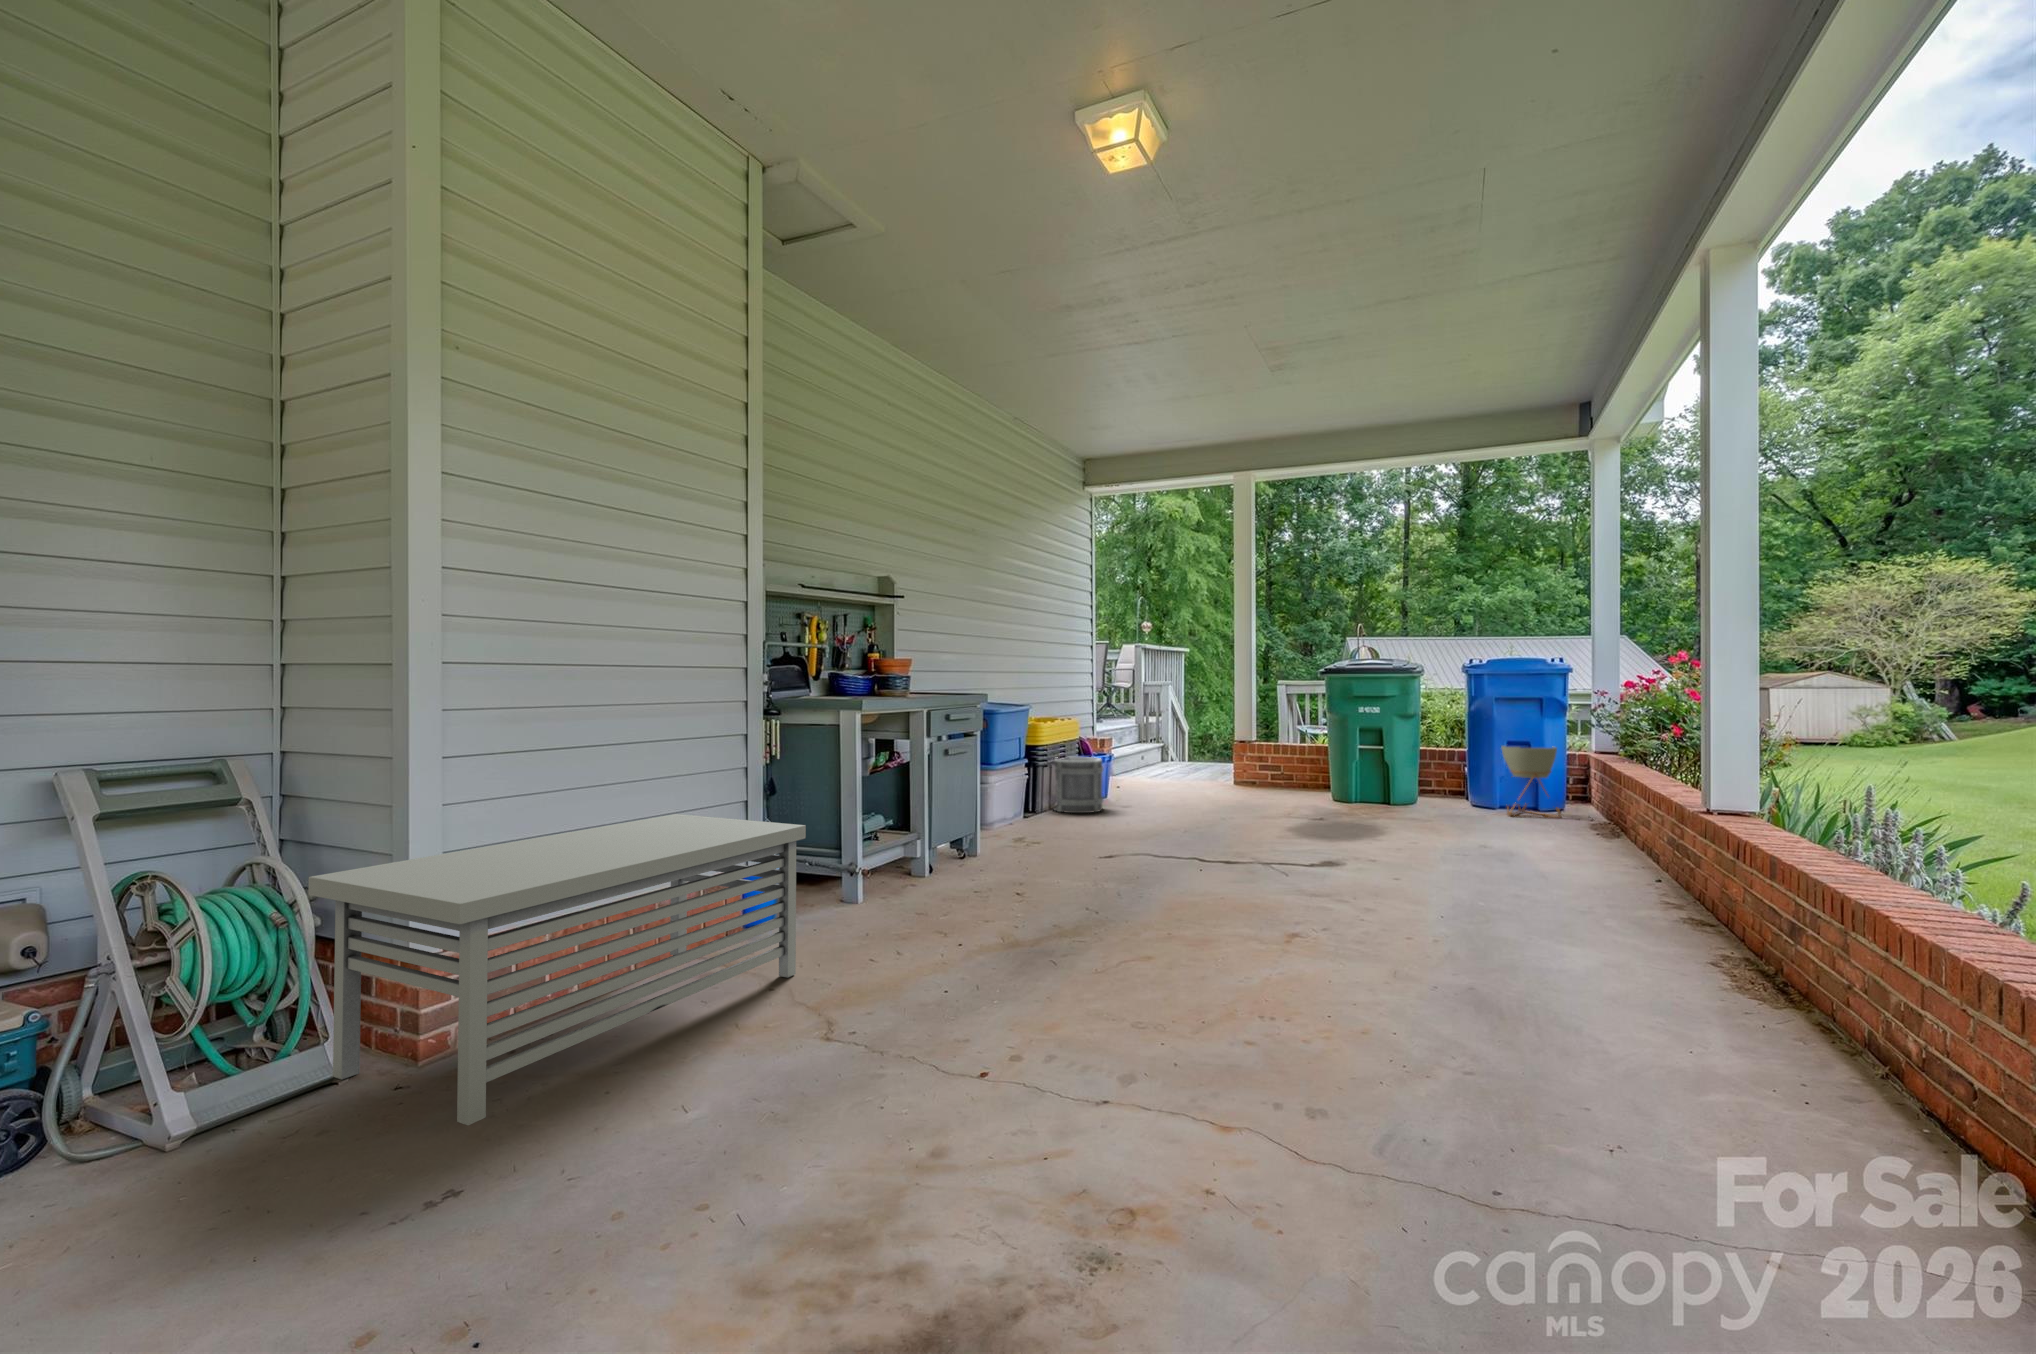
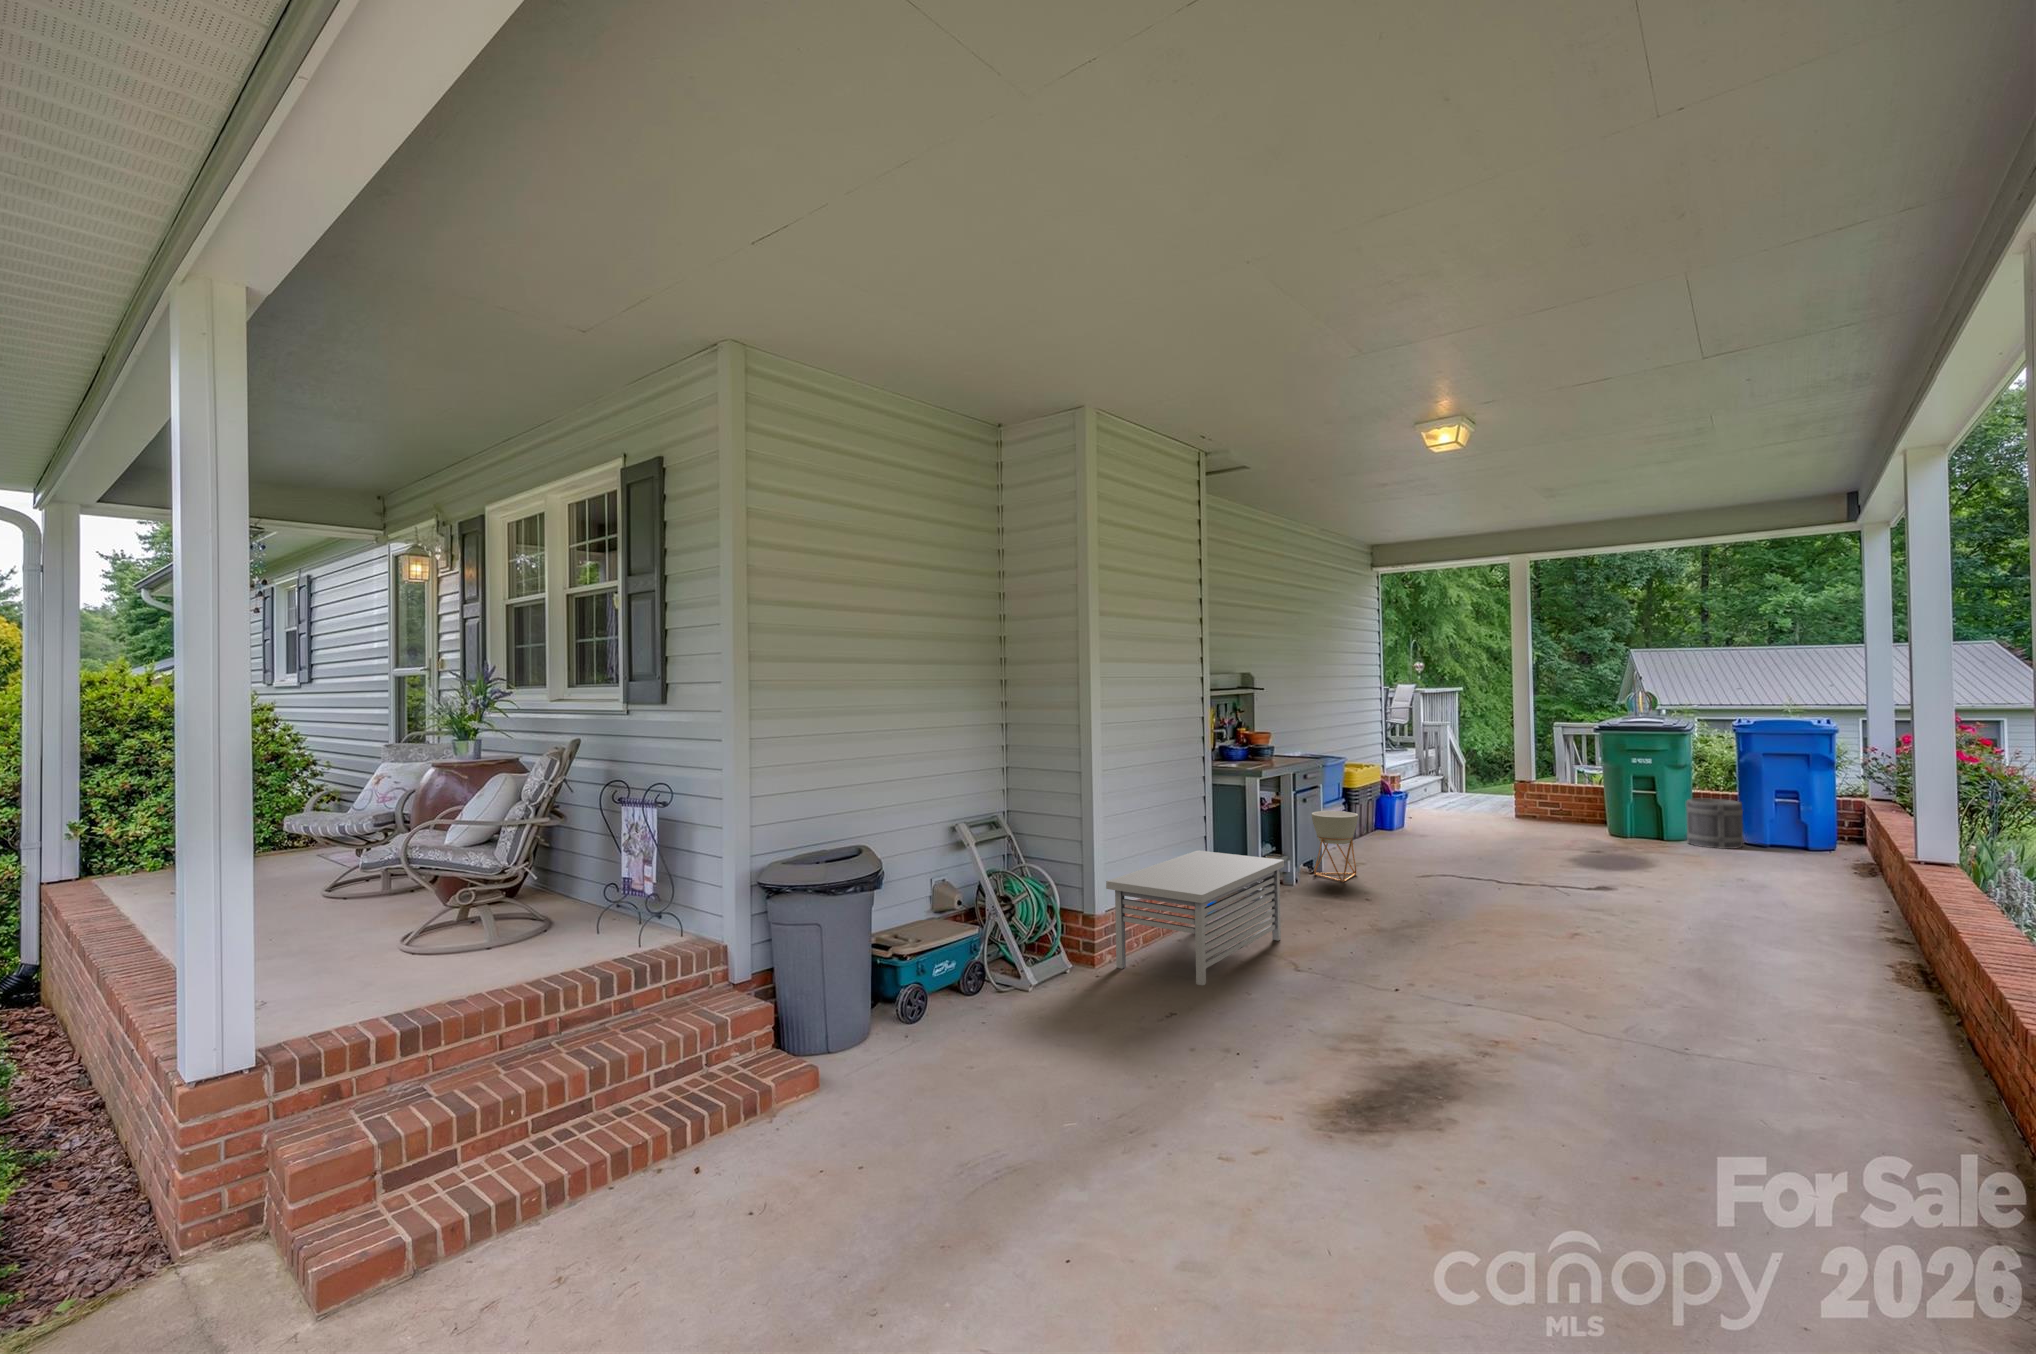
planter: present [1502,746,1562,818] -> present [1312,811,1358,882]
bucket: present [1054,757,1103,813] -> present [1686,798,1743,849]

